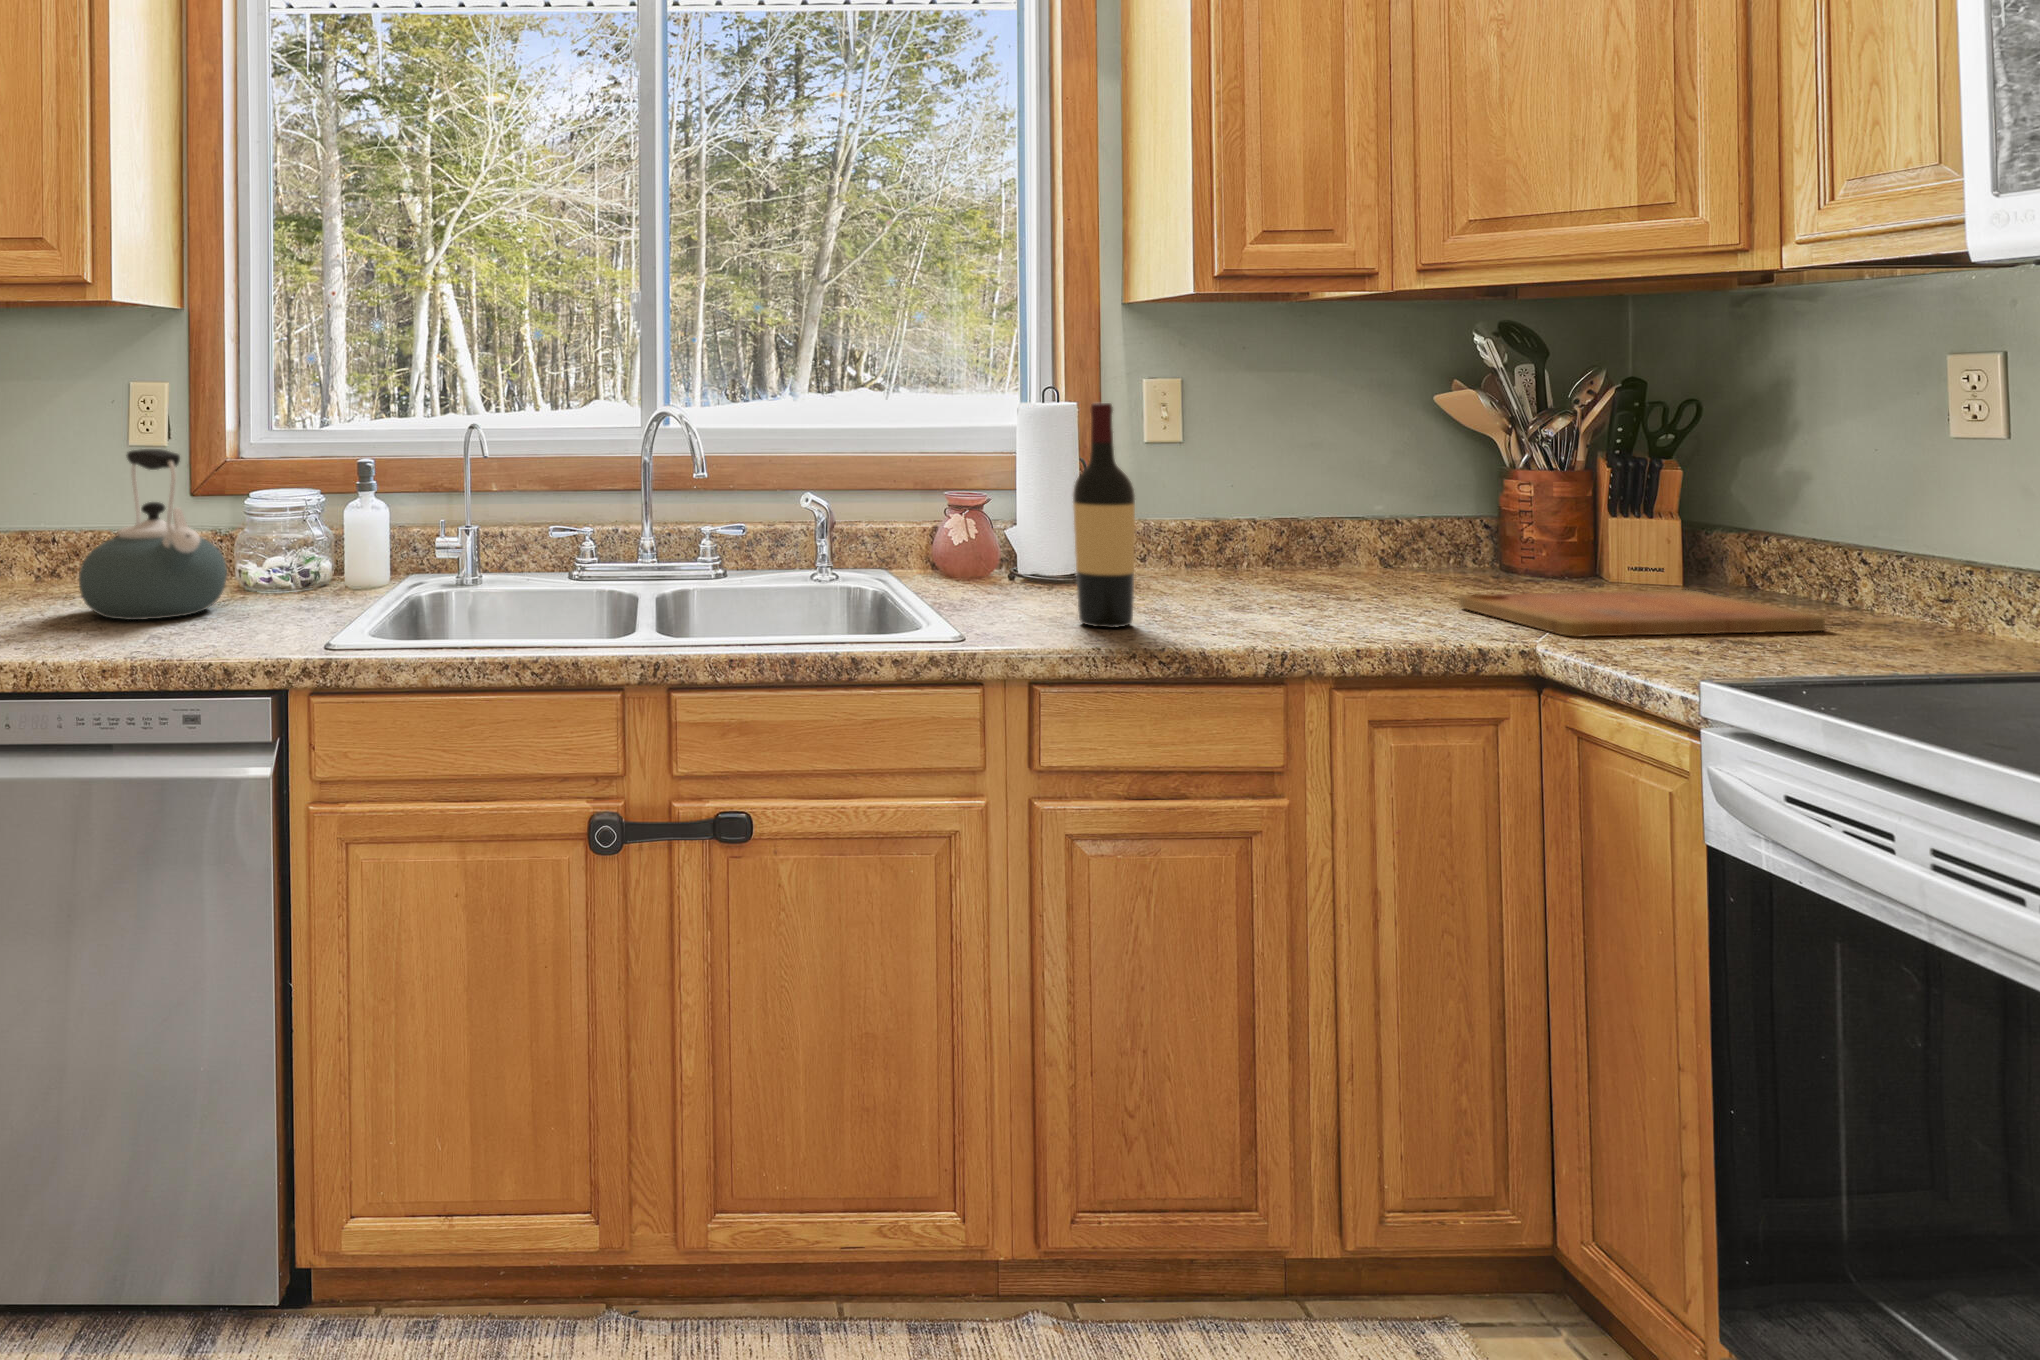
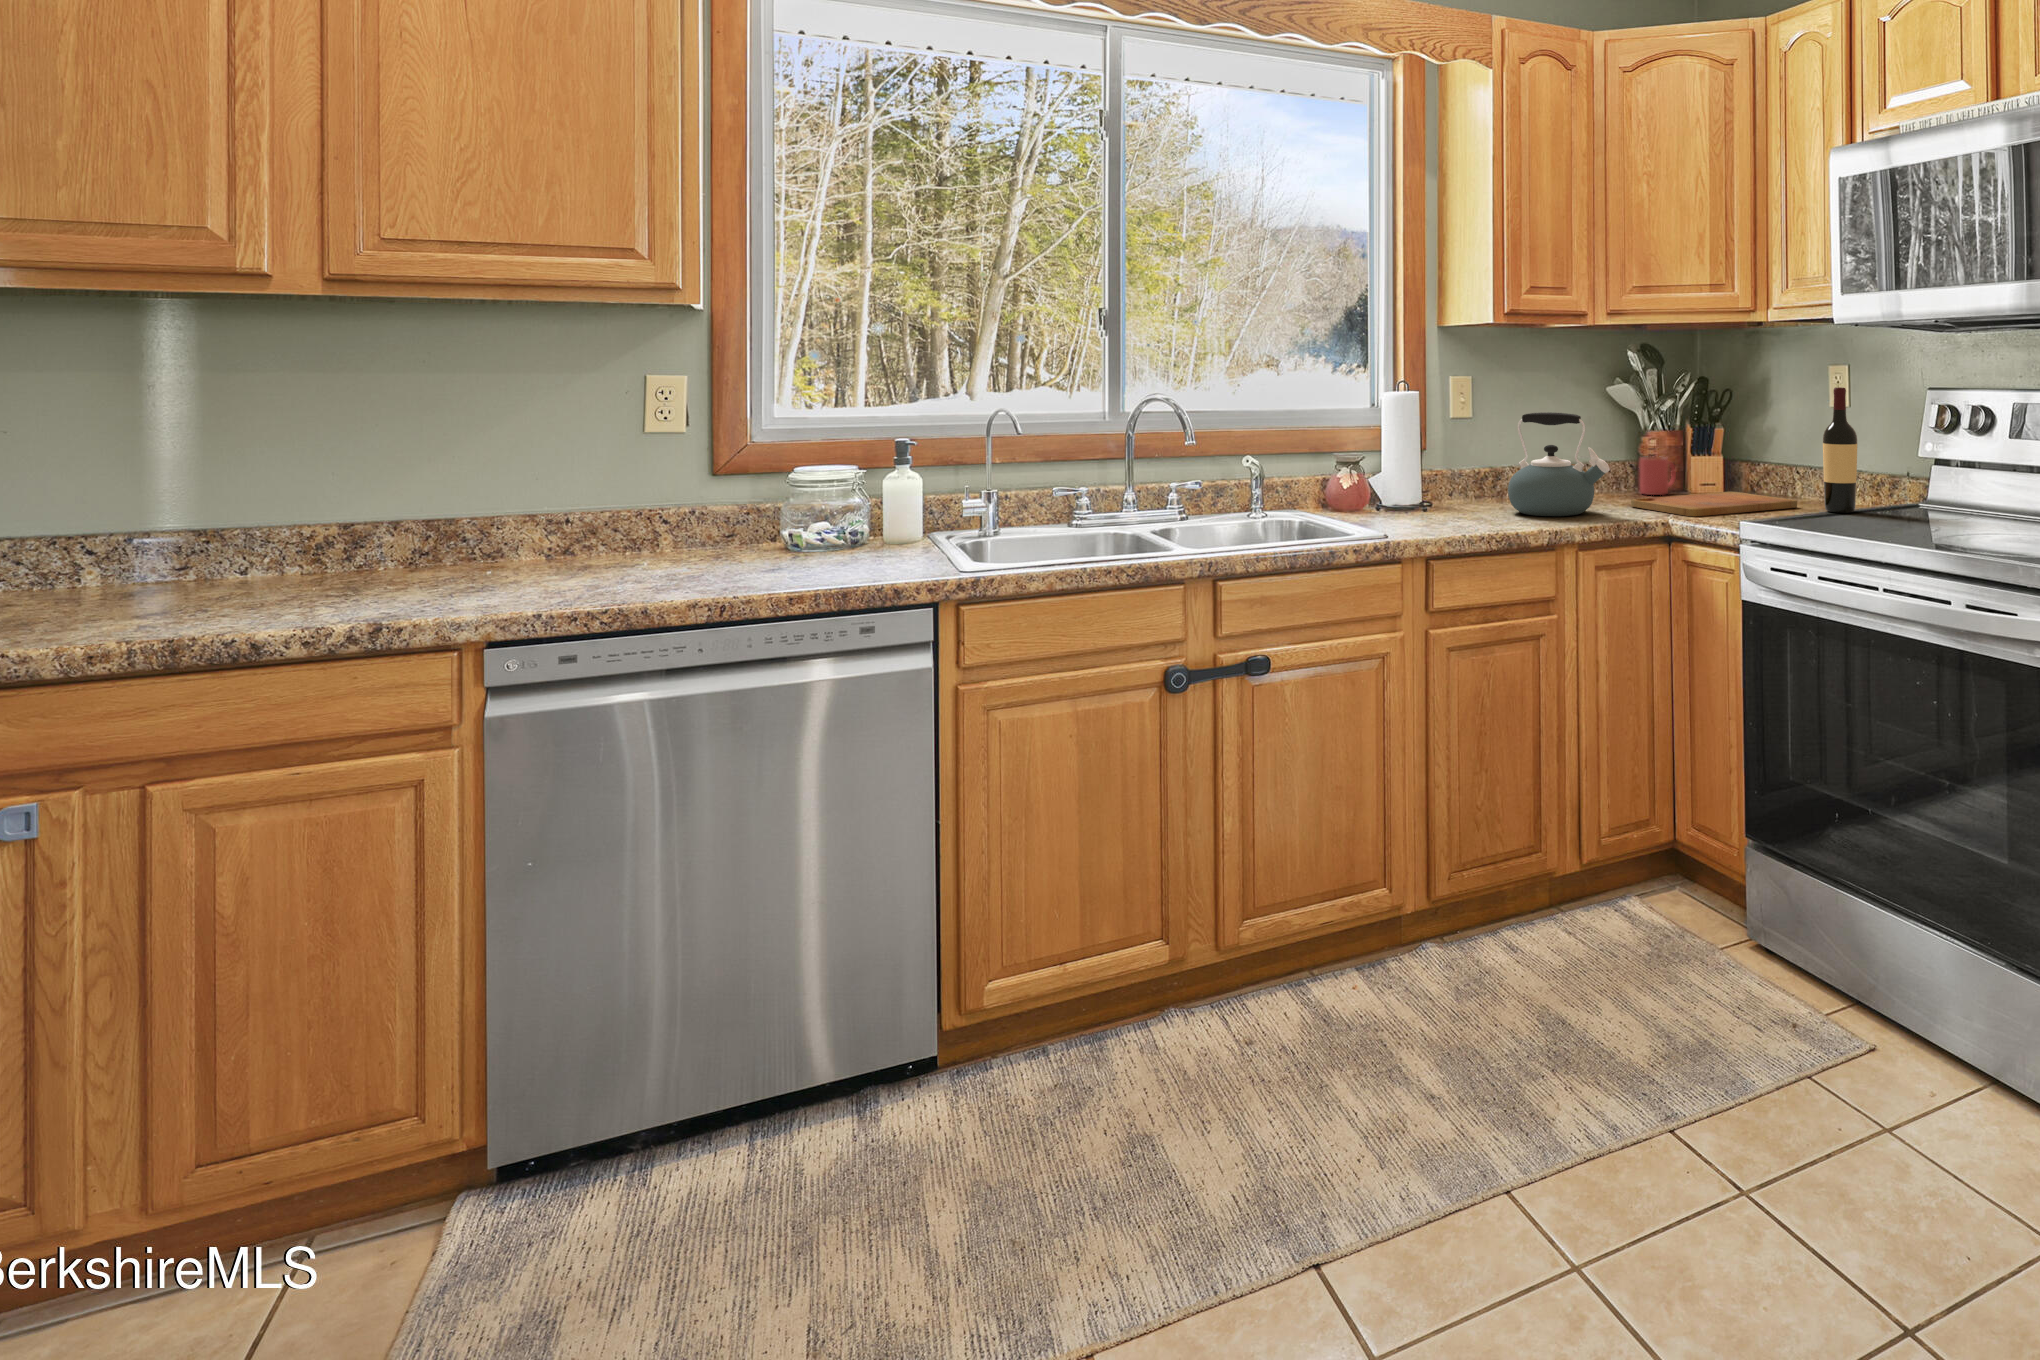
wine bottle: present [1073,403,1135,628] -> present [1823,387,1857,513]
kettle: present [79,449,227,620] -> present [1508,412,1610,516]
mug: none [1502,519,1578,587] -> present [1640,457,1676,495]

